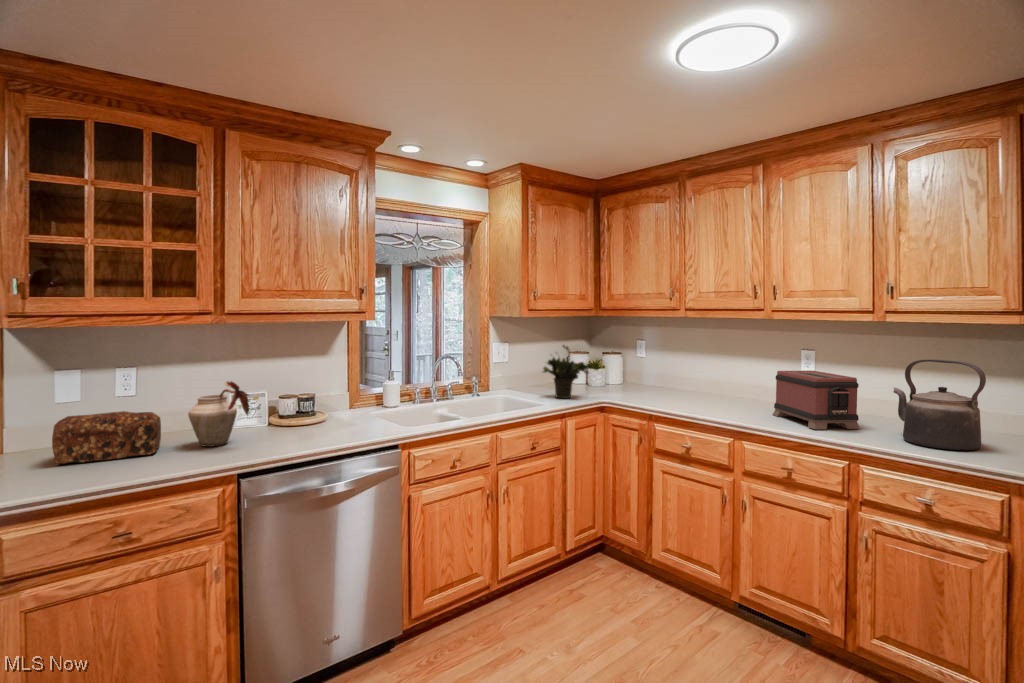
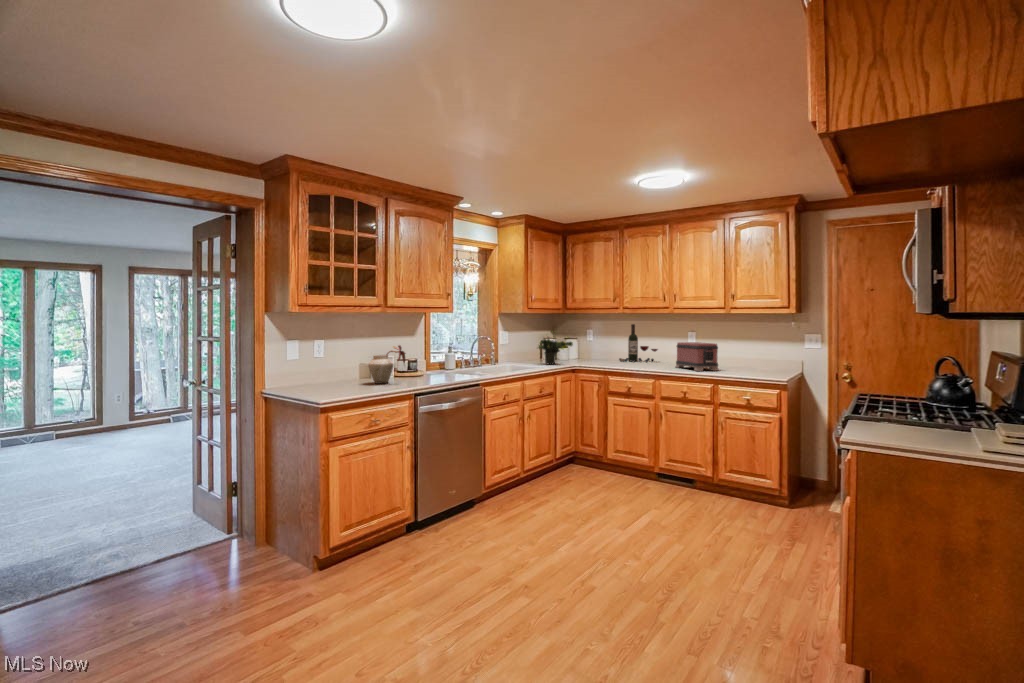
wine bottle: none [681,334,748,398] -> present [619,324,658,362]
kettle: present [893,359,986,450] -> none [734,332,772,375]
bread loaf: present [52,411,161,464] -> none [306,363,360,390]

